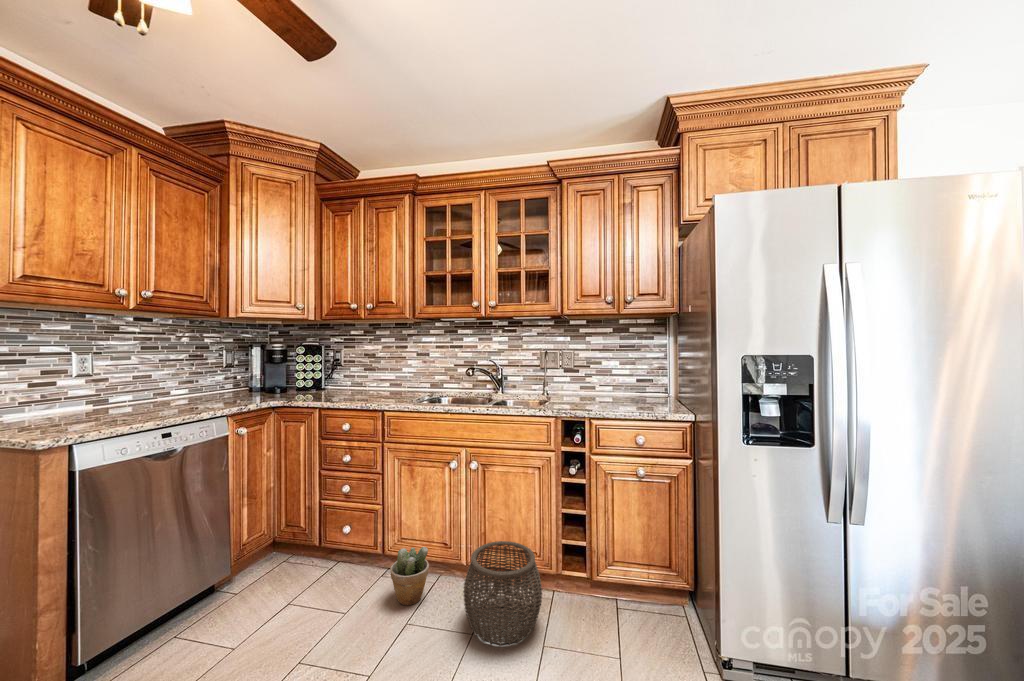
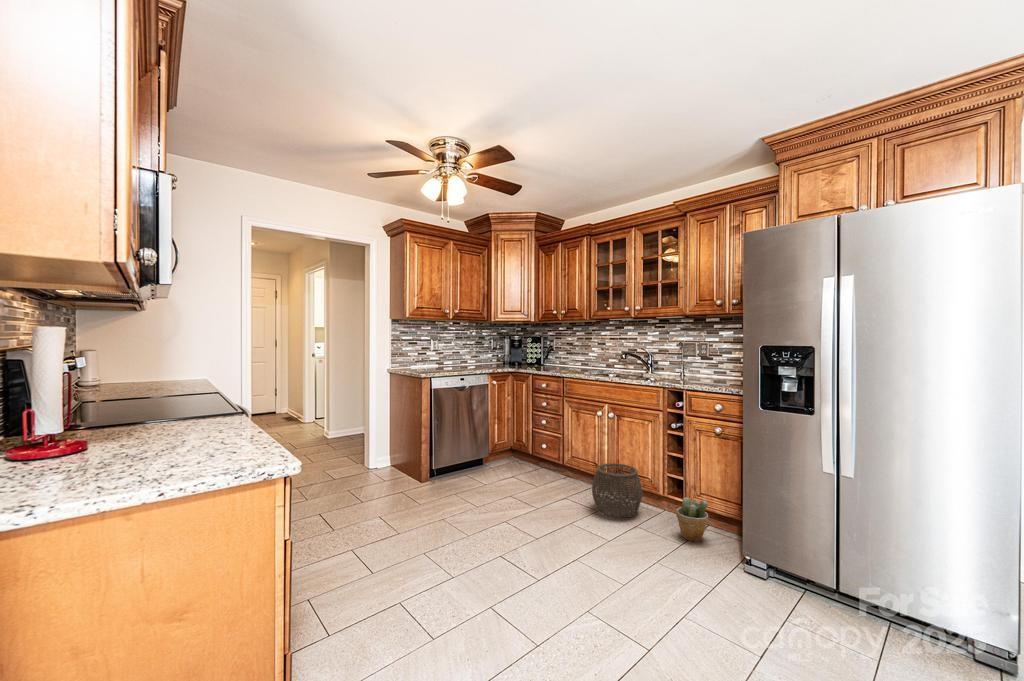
potted plant: present [390,547,429,605] -> present [676,498,708,542]

